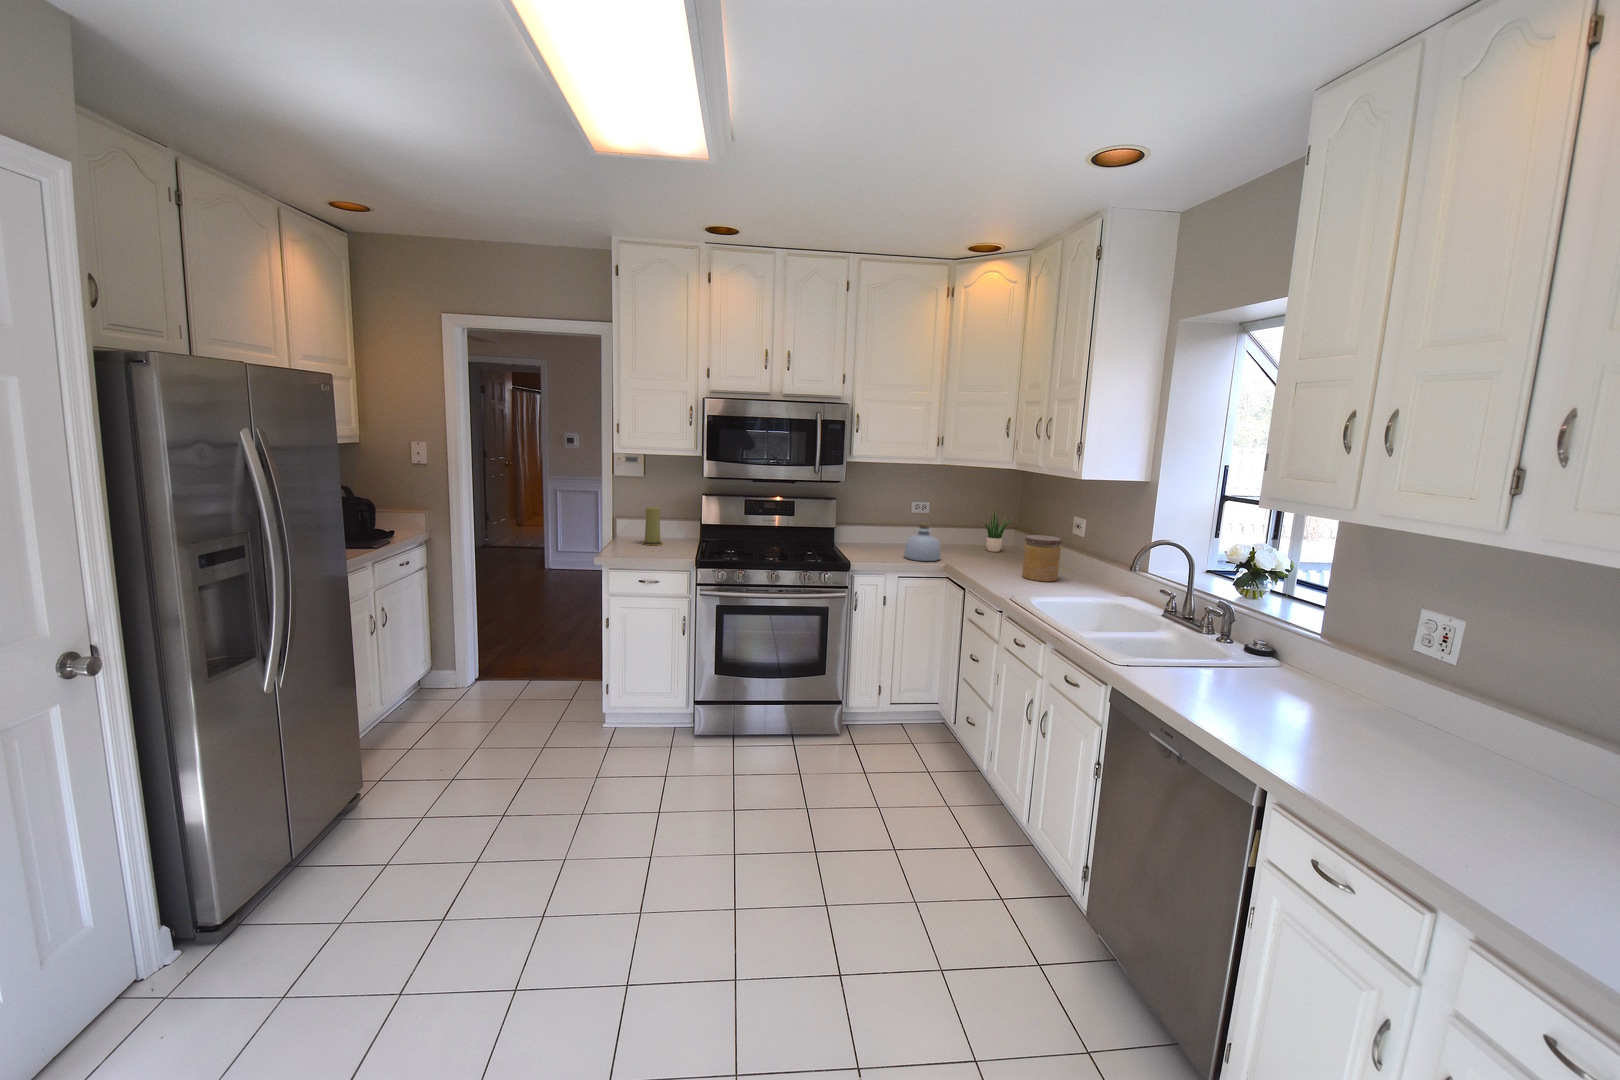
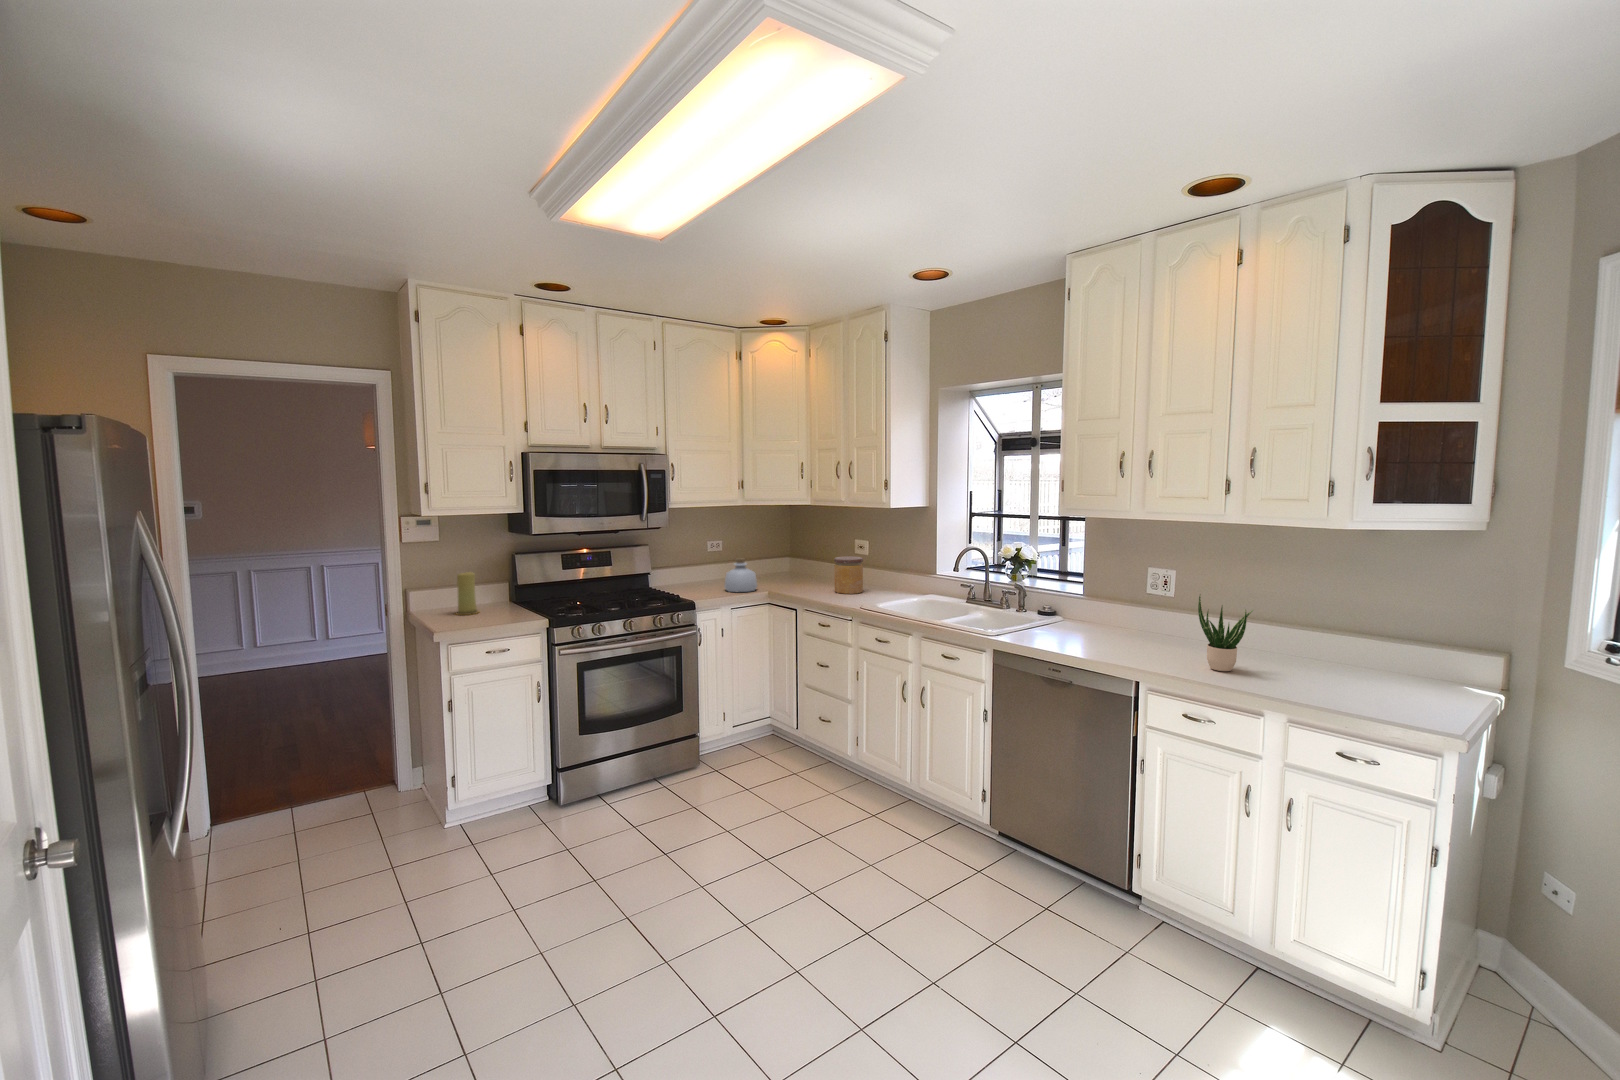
potted plant: present [983,510,1011,552] -> present [1198,594,1253,671]

